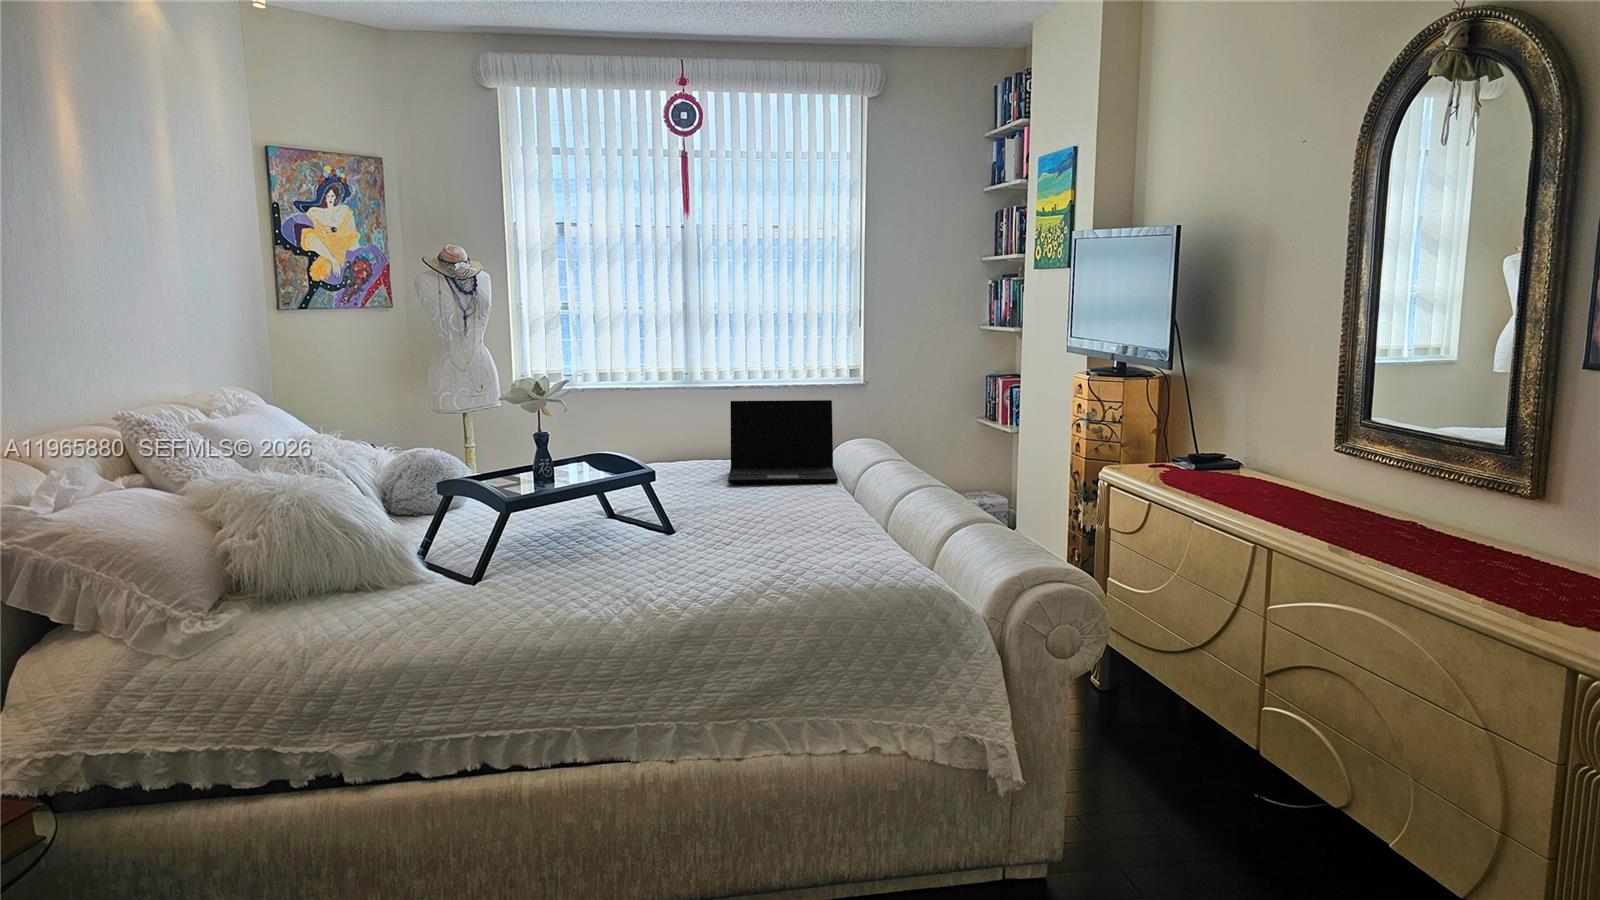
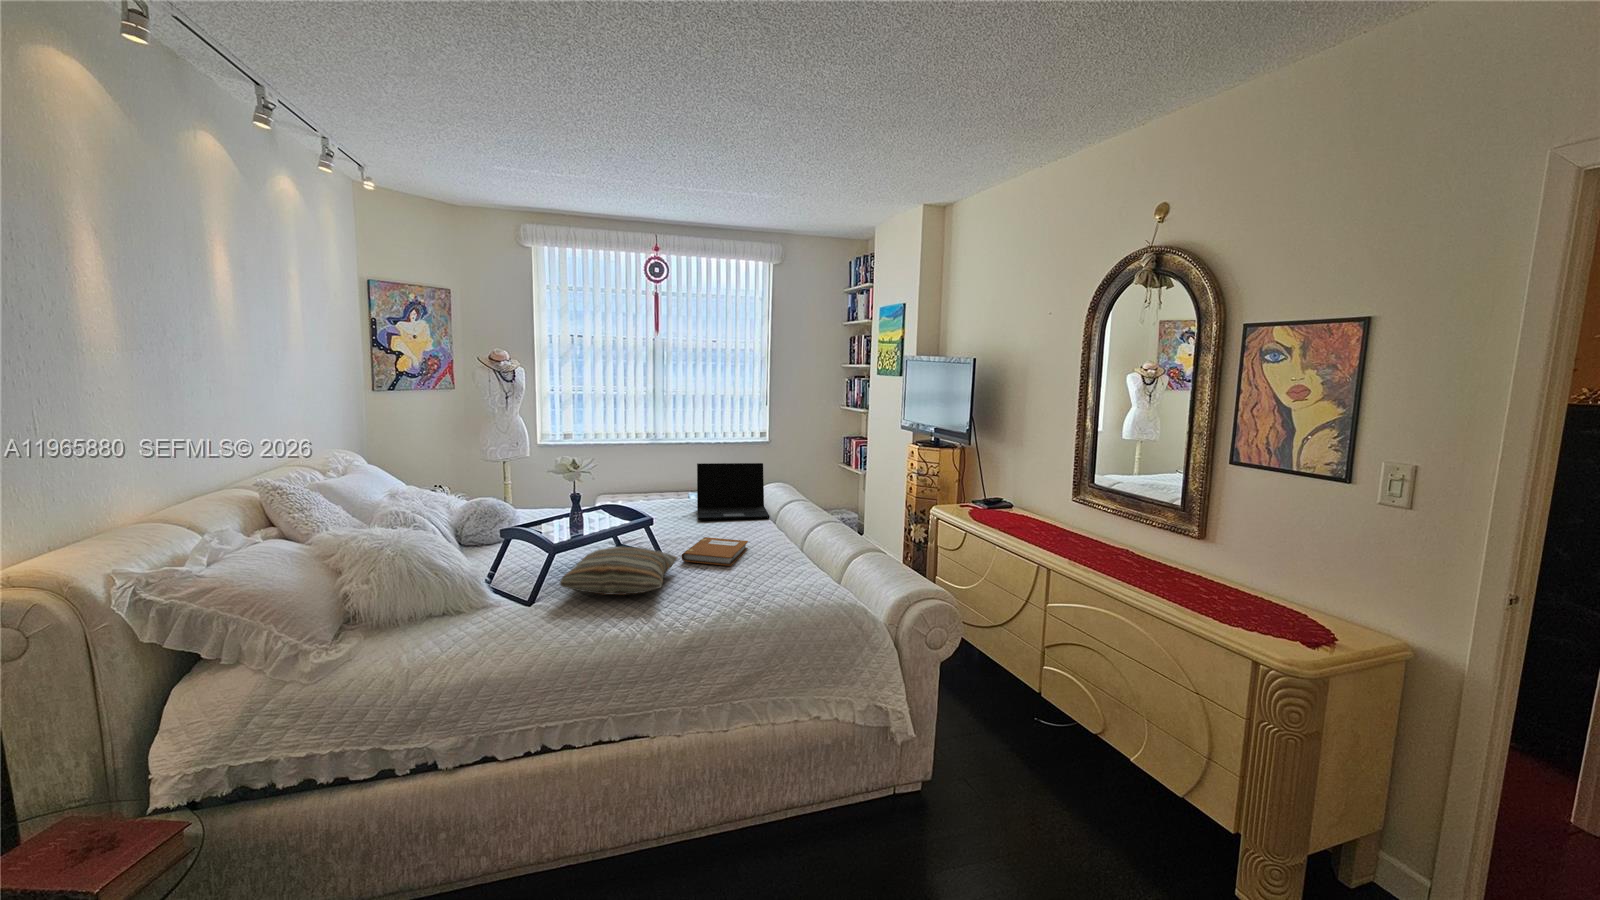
notebook: none [692,502,795,539] -> present [682,537,748,566]
pillow: none [508,505,685,568] -> present [560,547,677,595]

